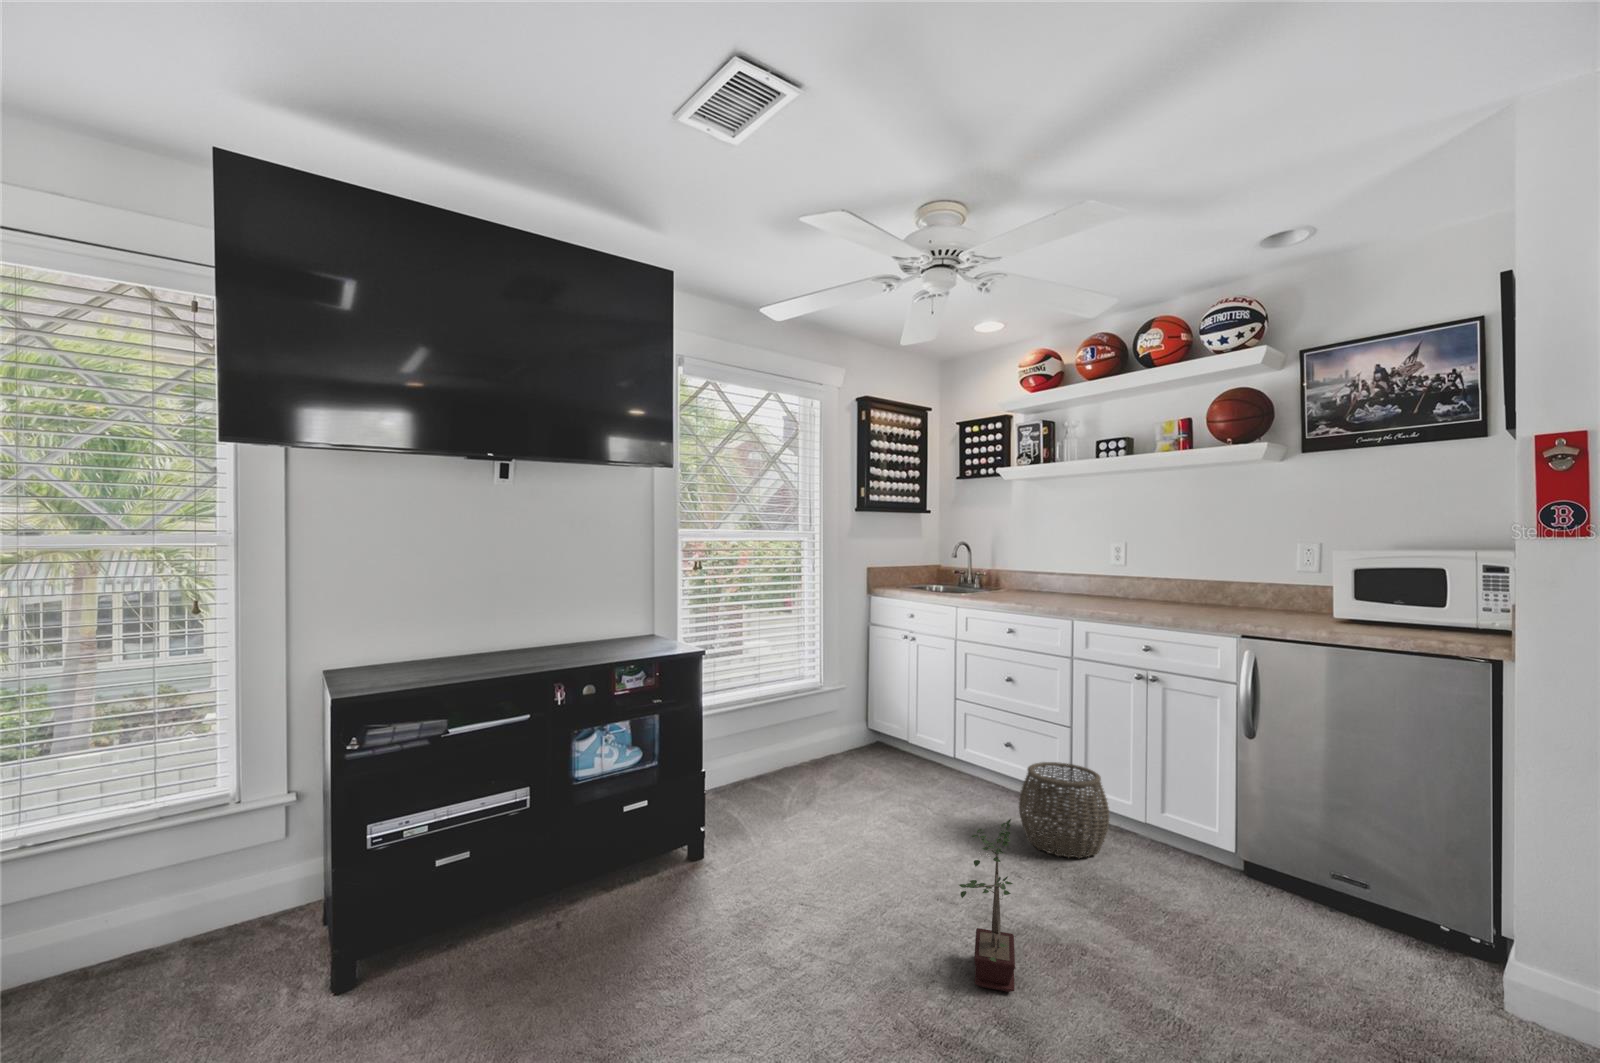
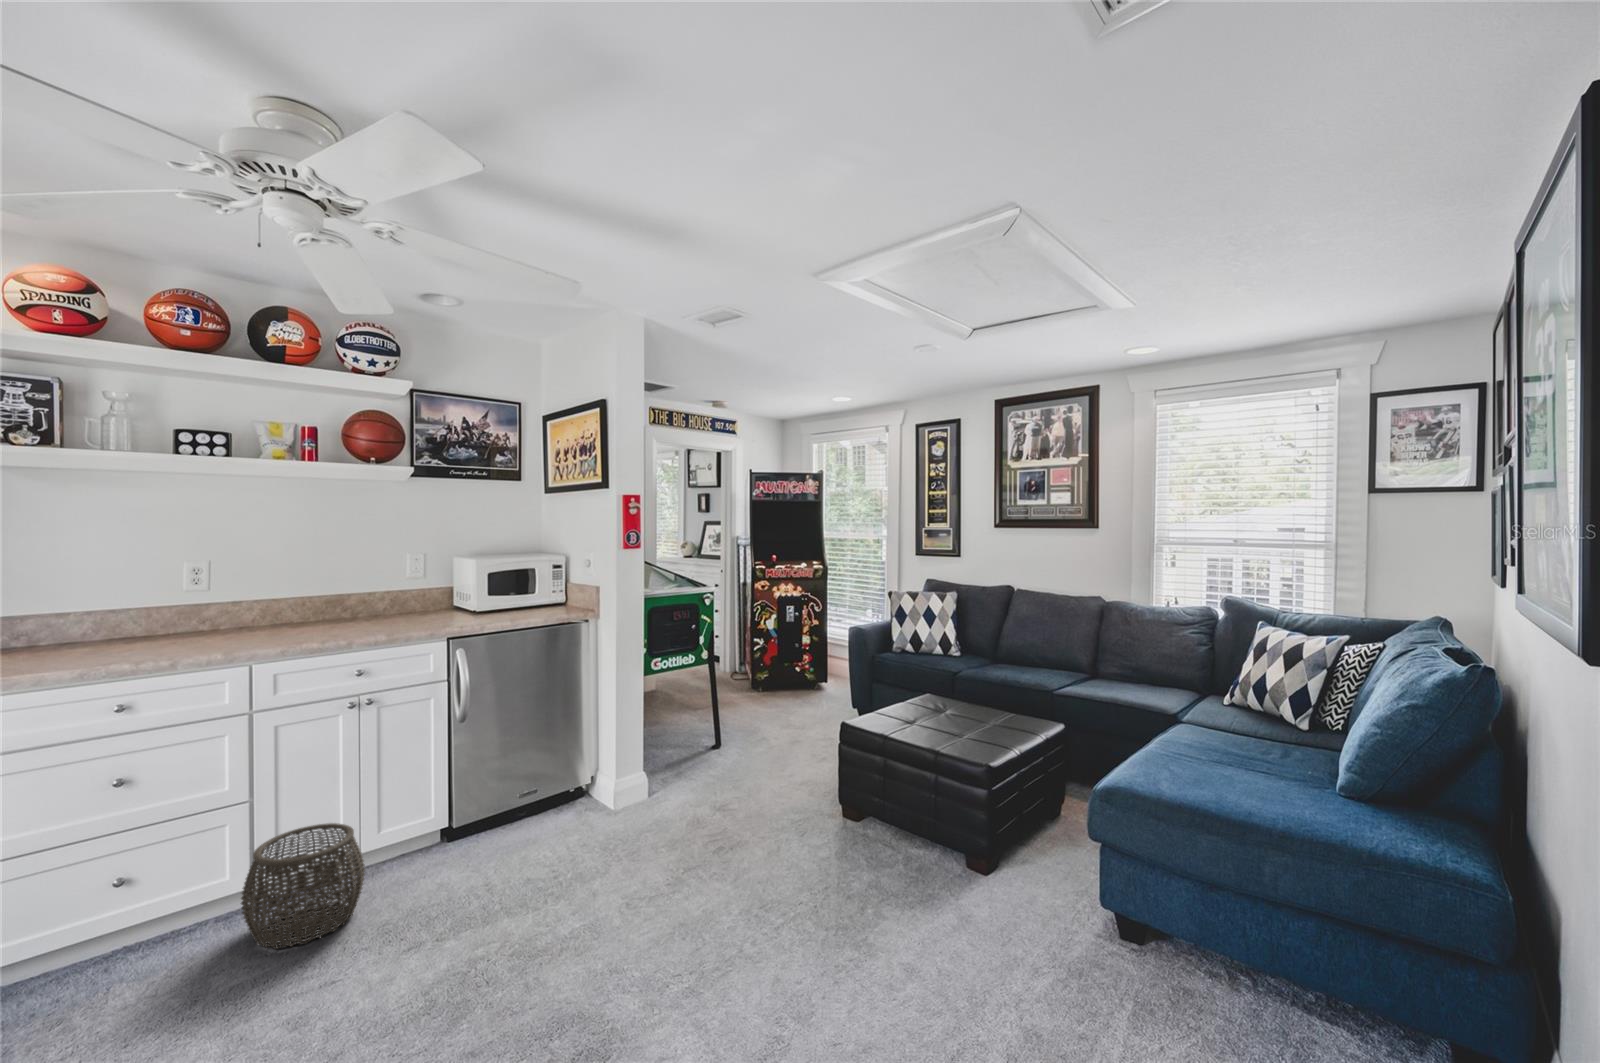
potted plant: present [959,819,1015,992] -> none [481,845,613,1015]

